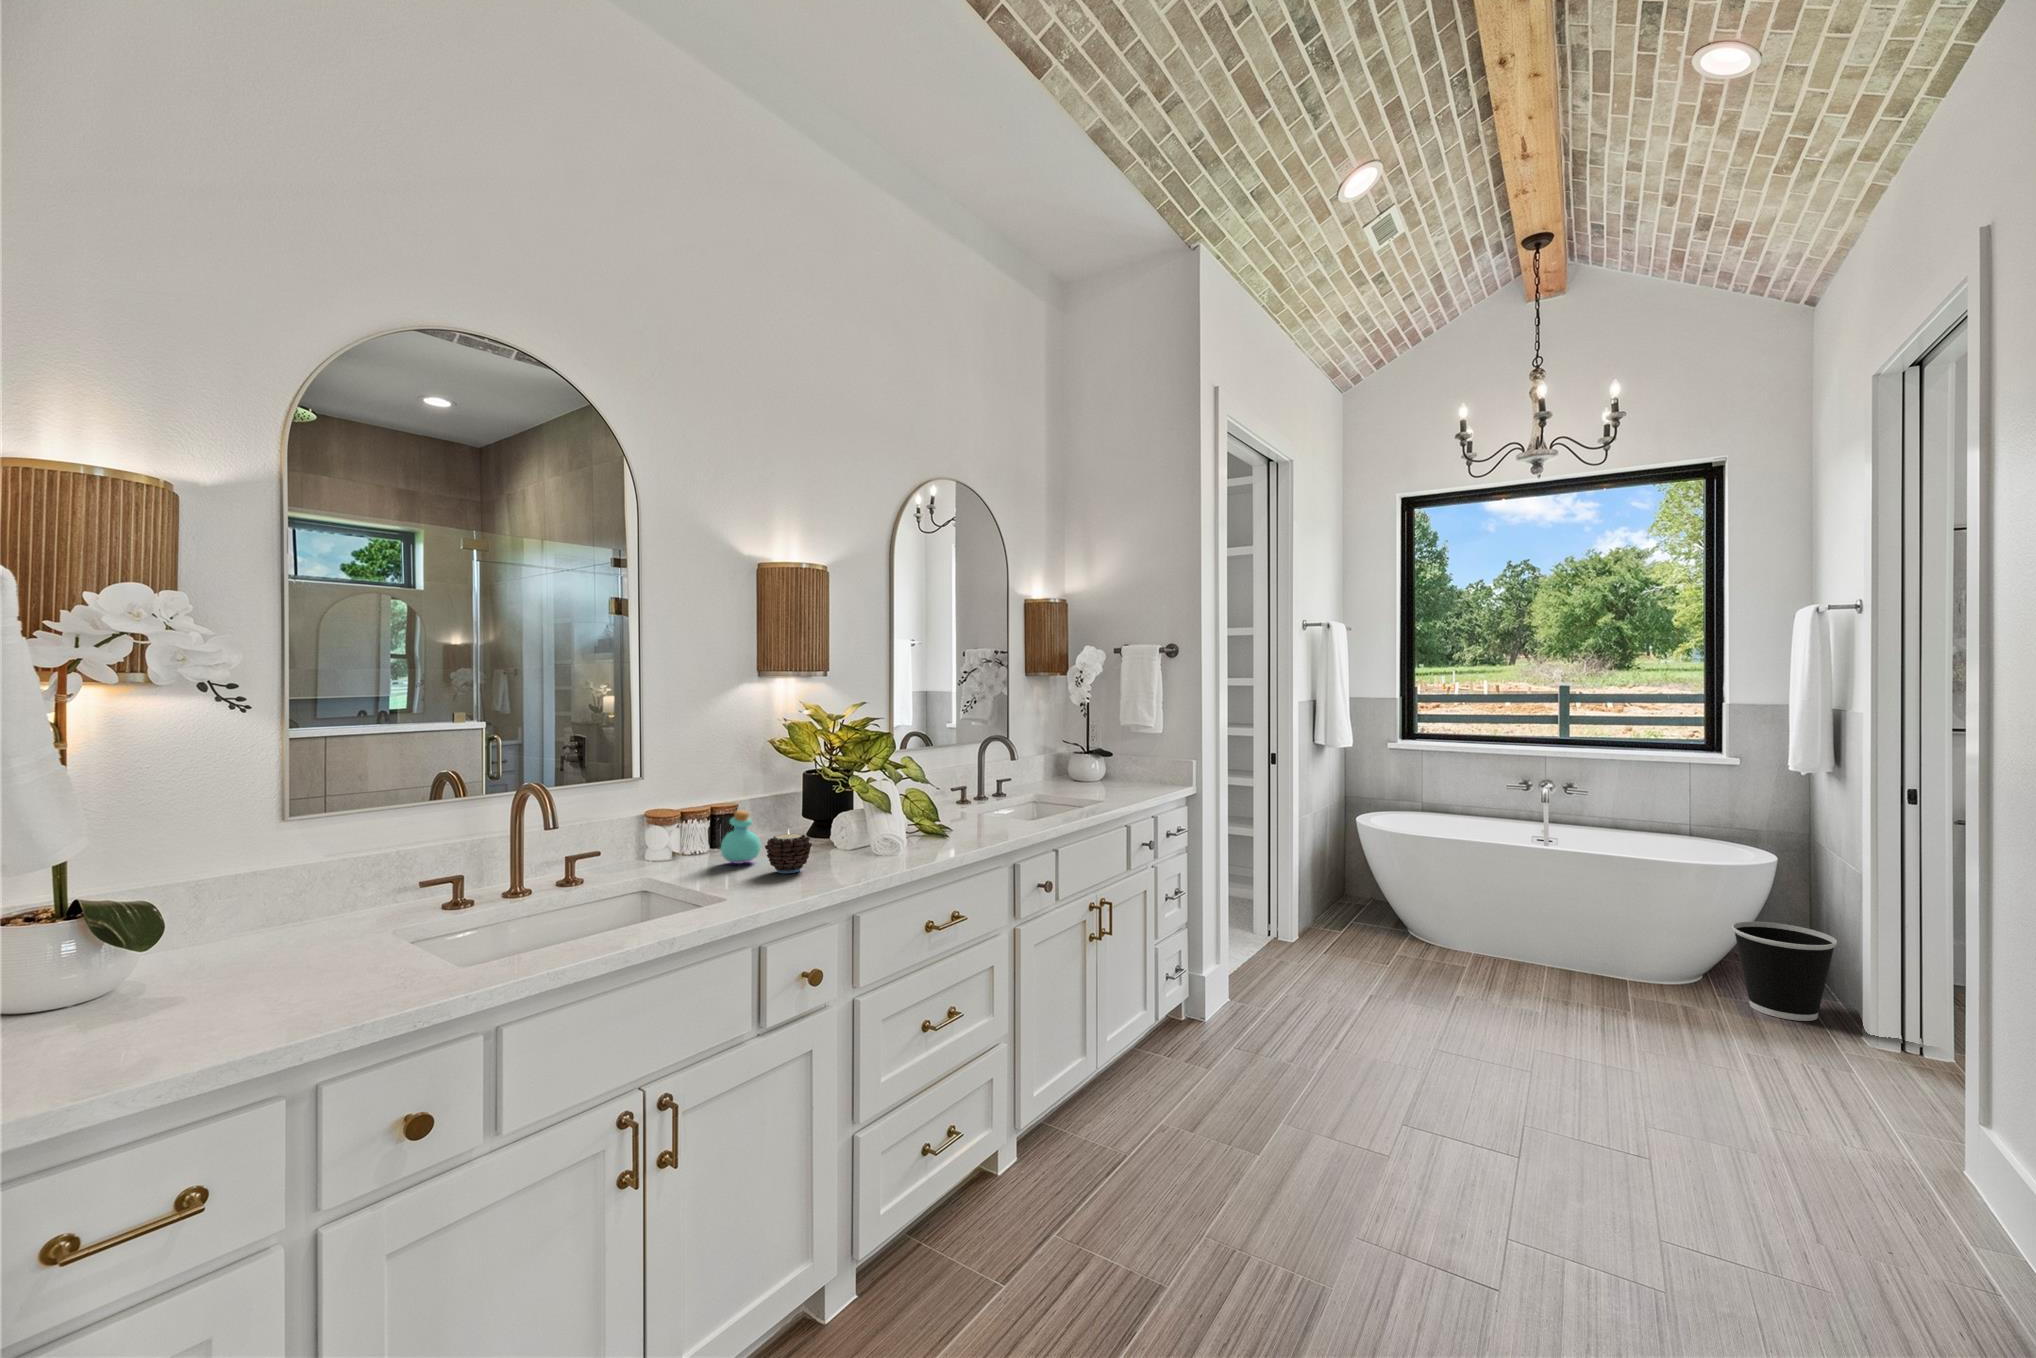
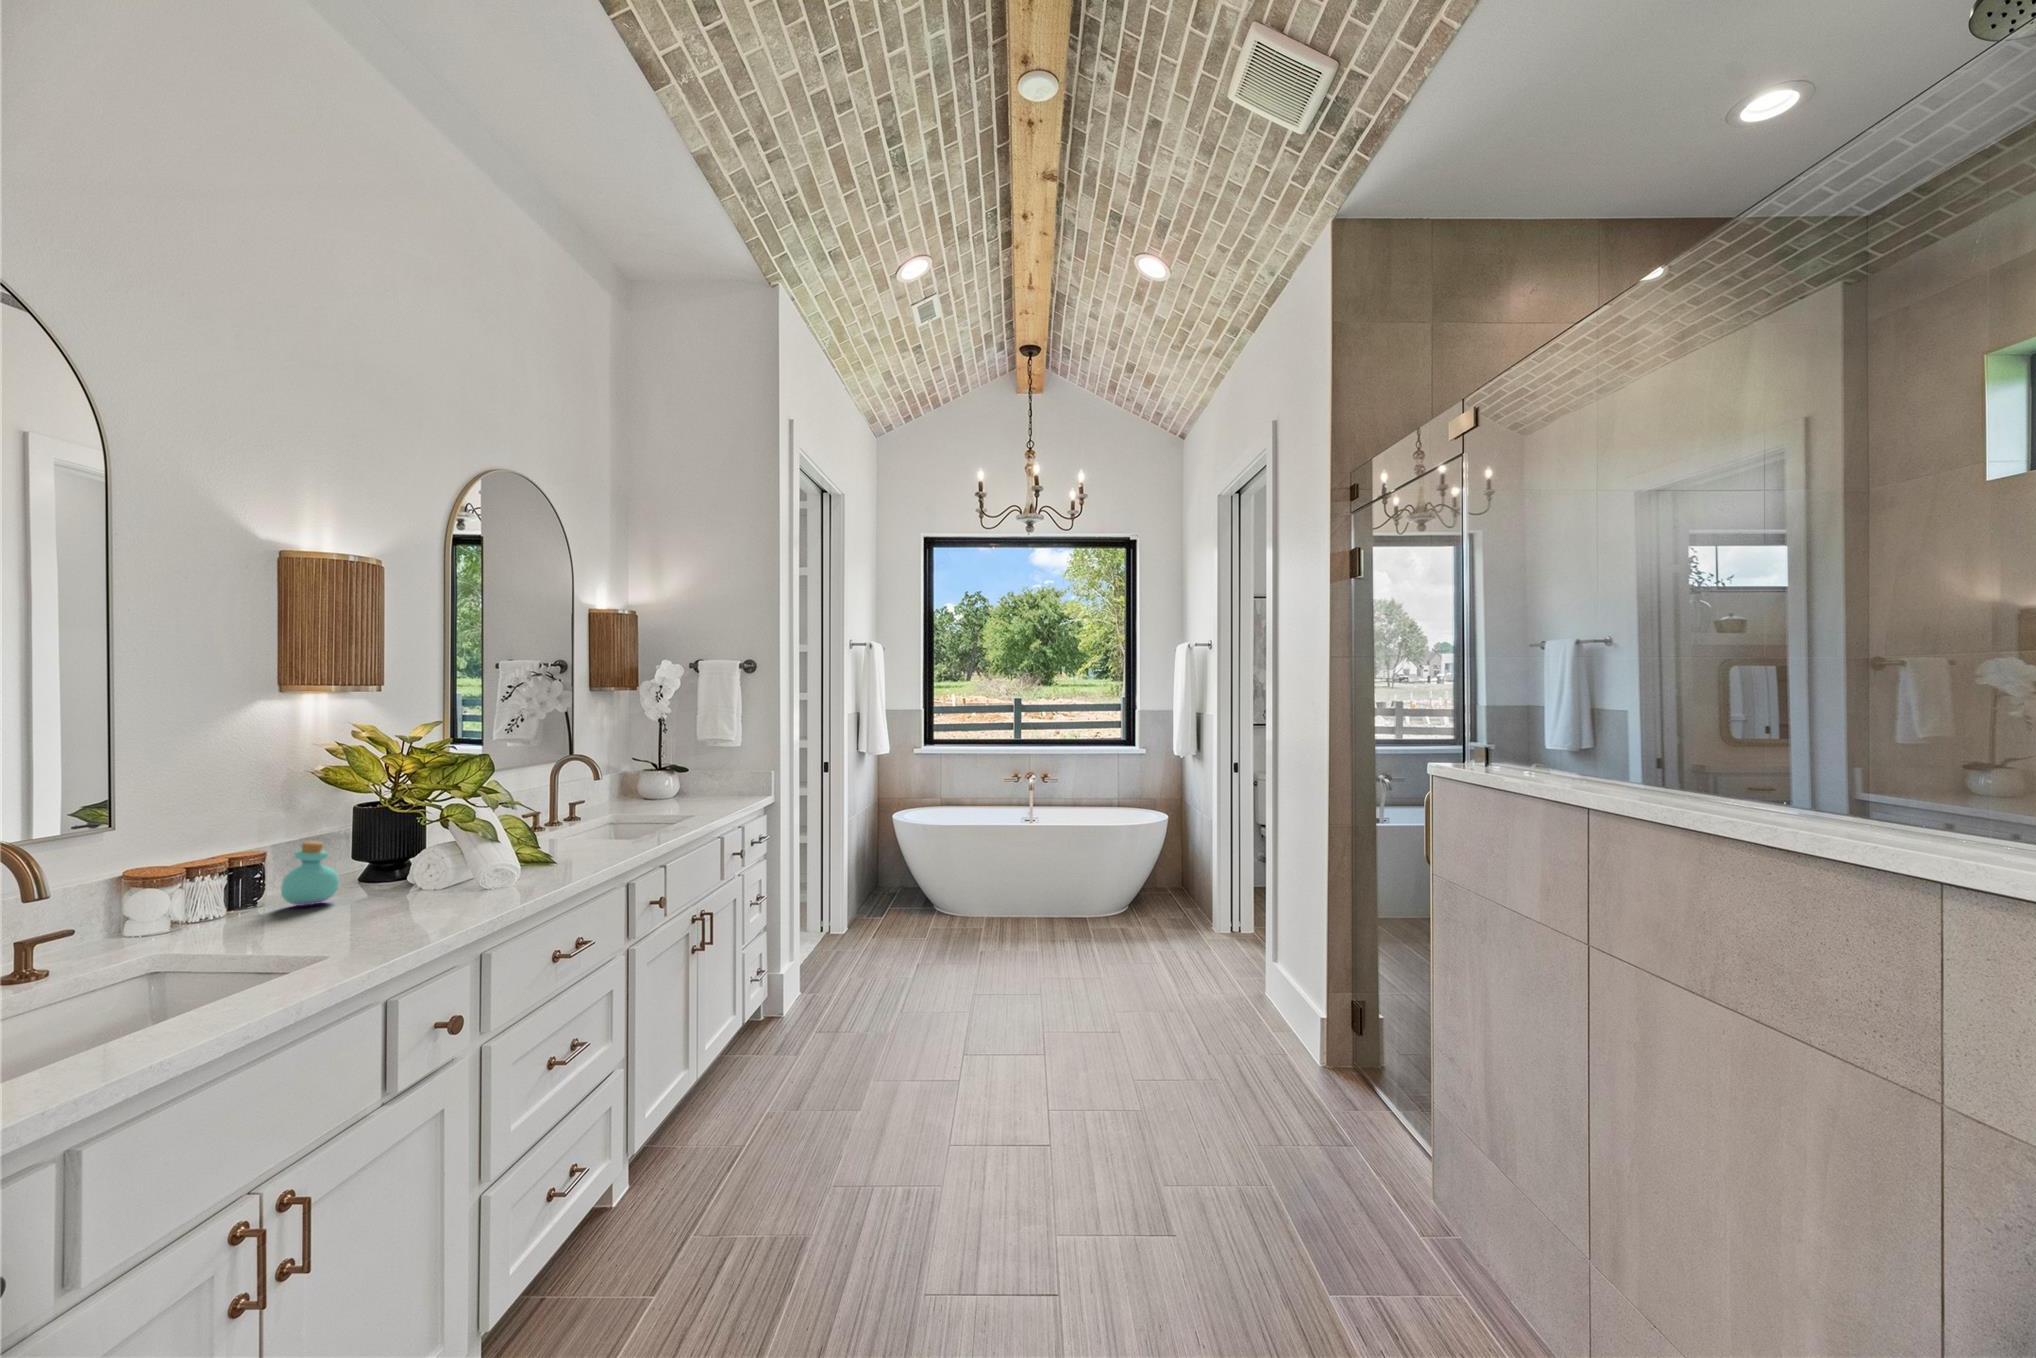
candle: present [765,830,812,873] -> none [363,854,428,906]
wastebasket: present [1732,921,1837,1021] -> none [1153,865,1209,931]

